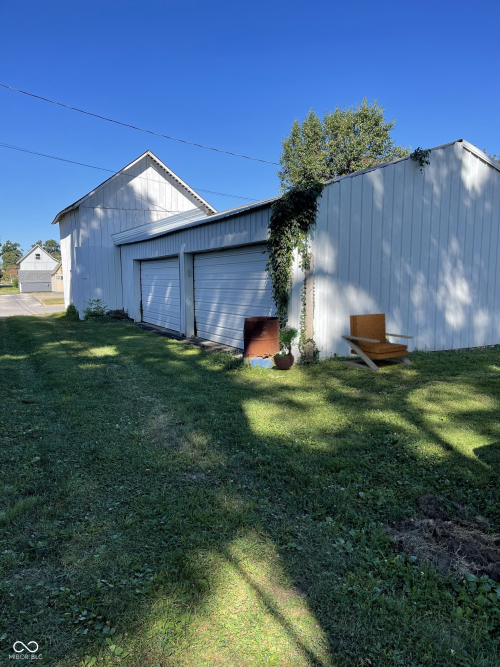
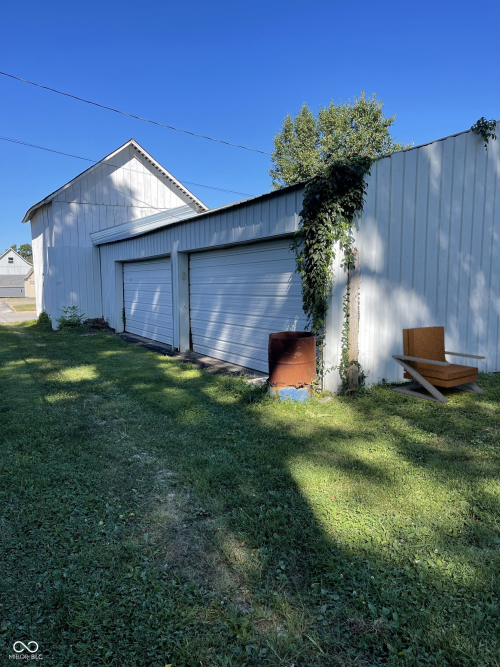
potted tree: present [274,327,299,369] -> none [309,340,347,402]

